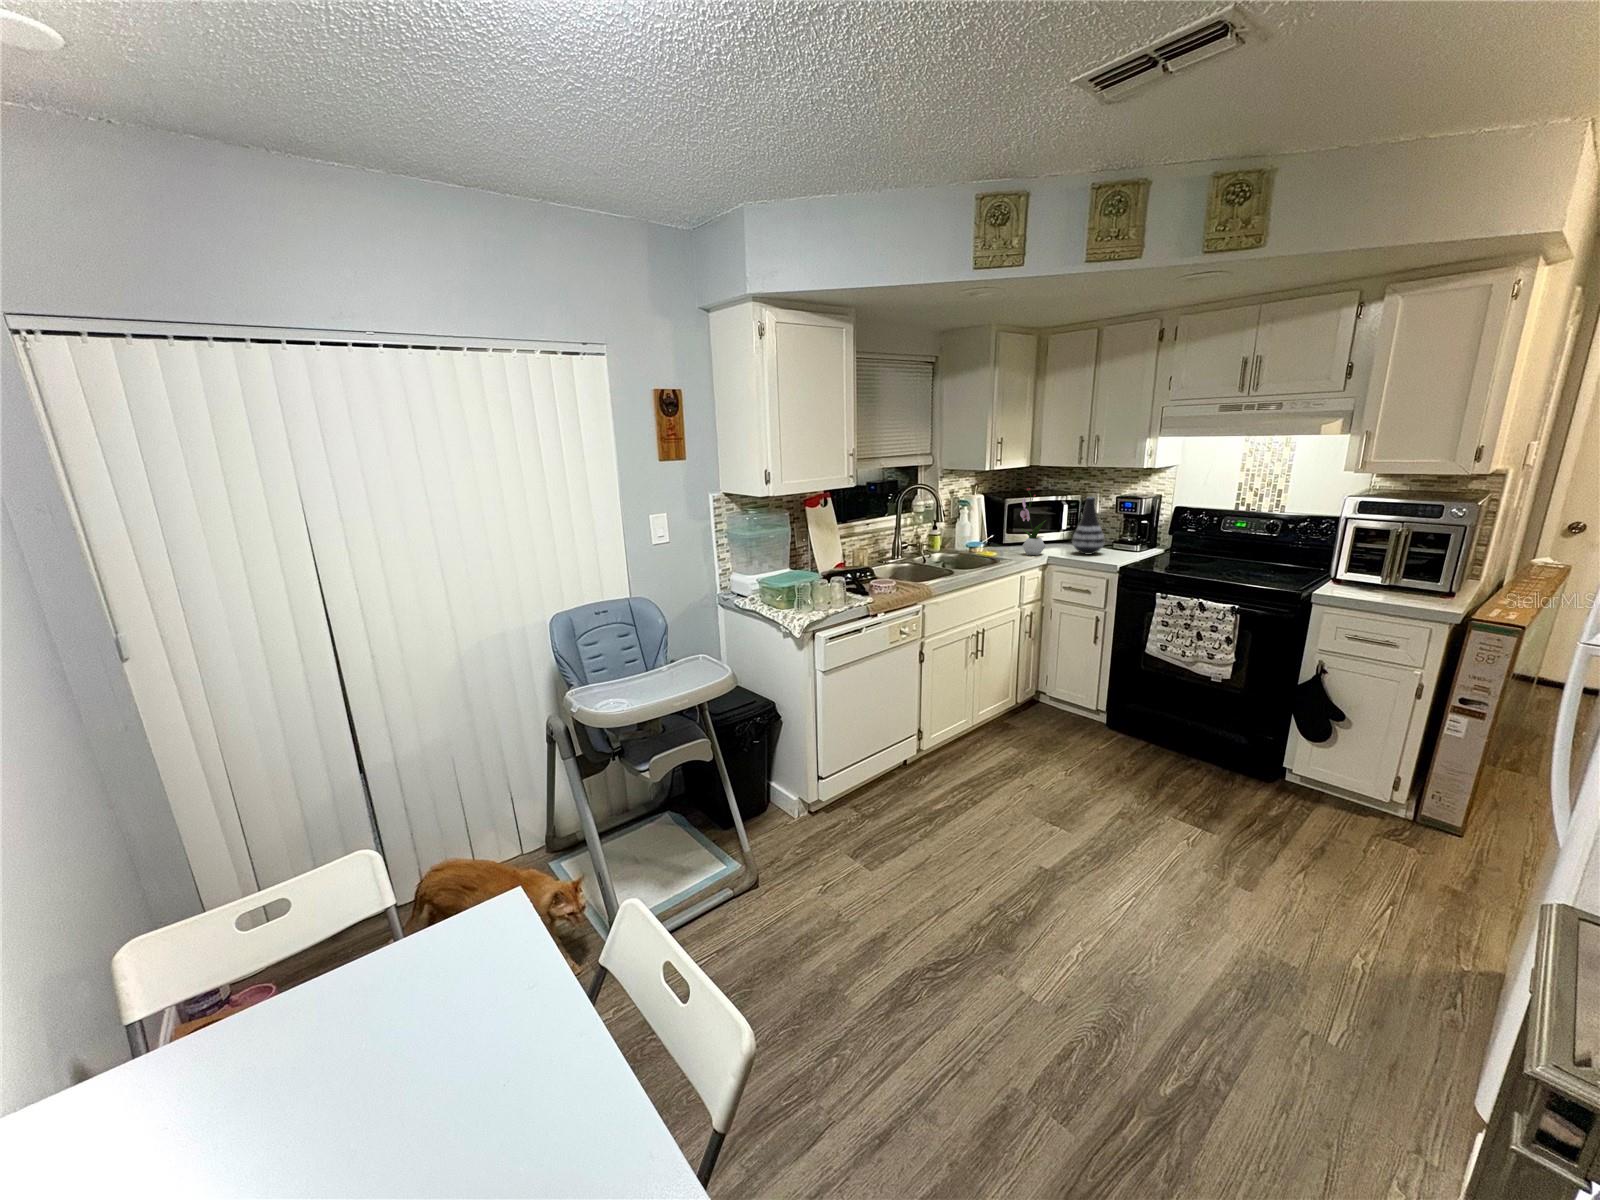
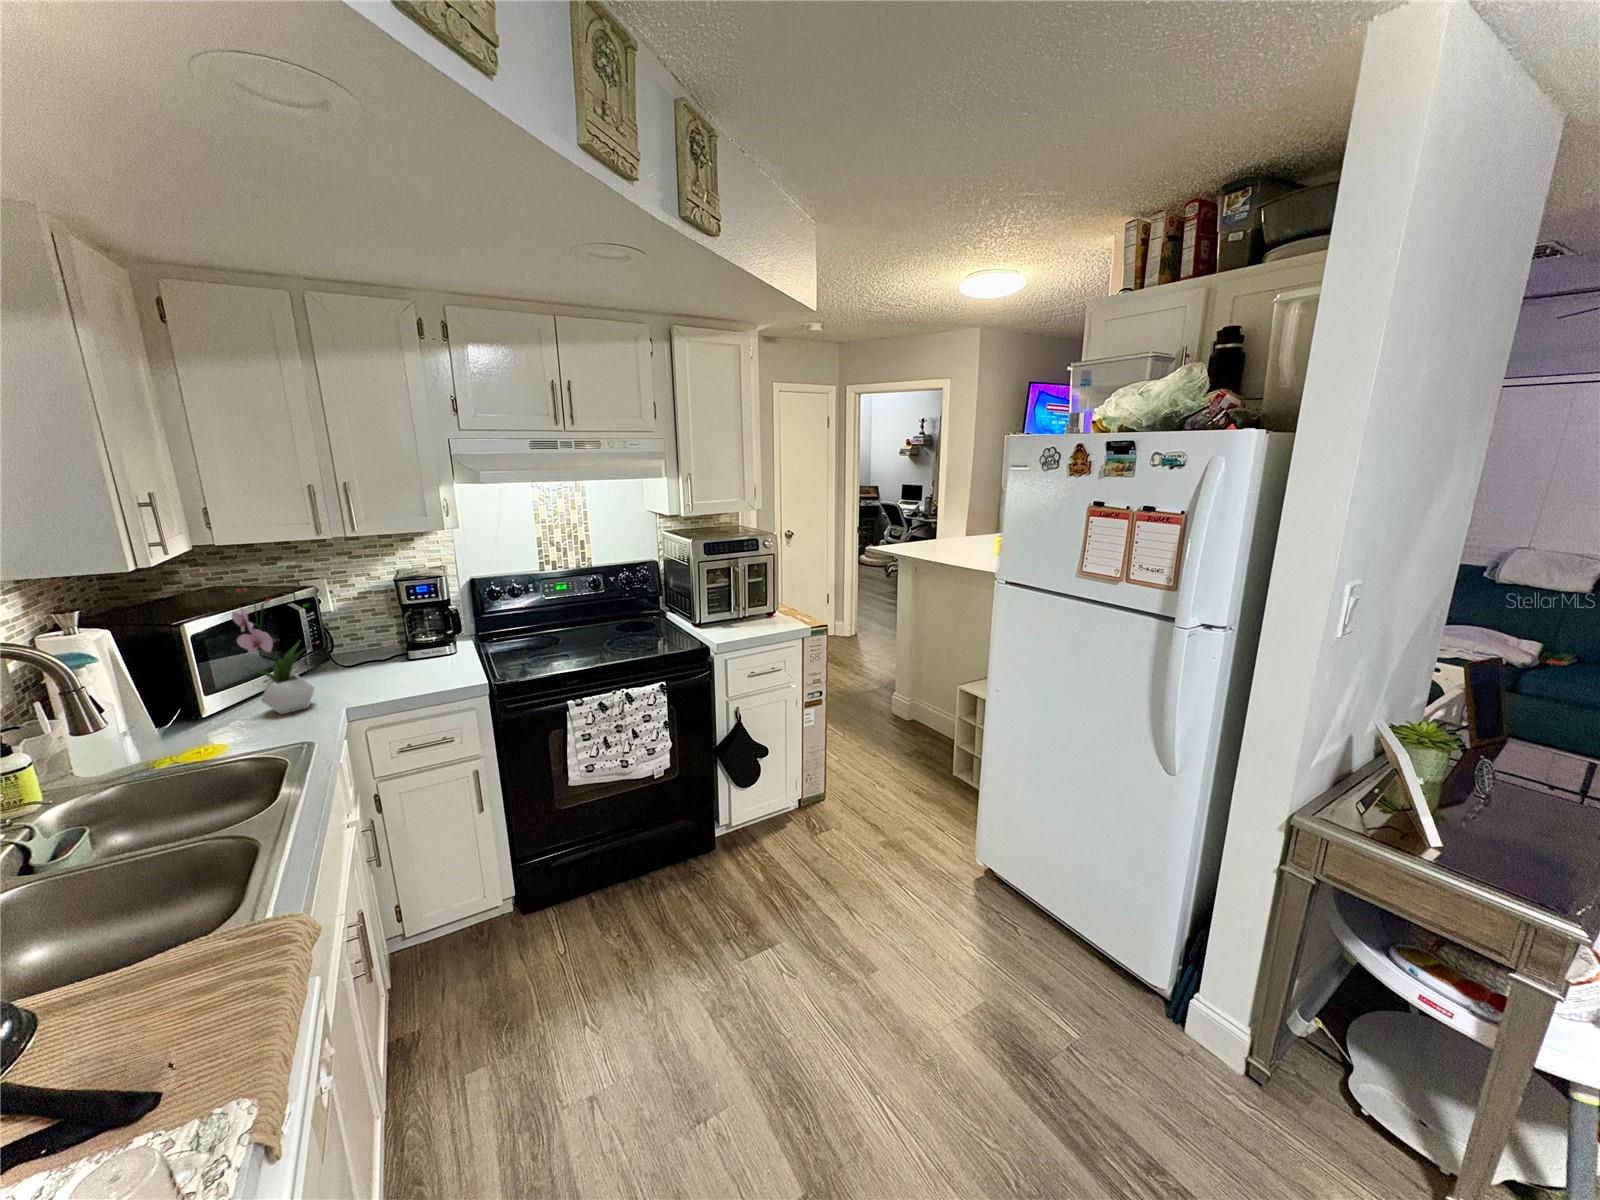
vase: present [1072,497,1105,554] -> none [349,585,409,679]

